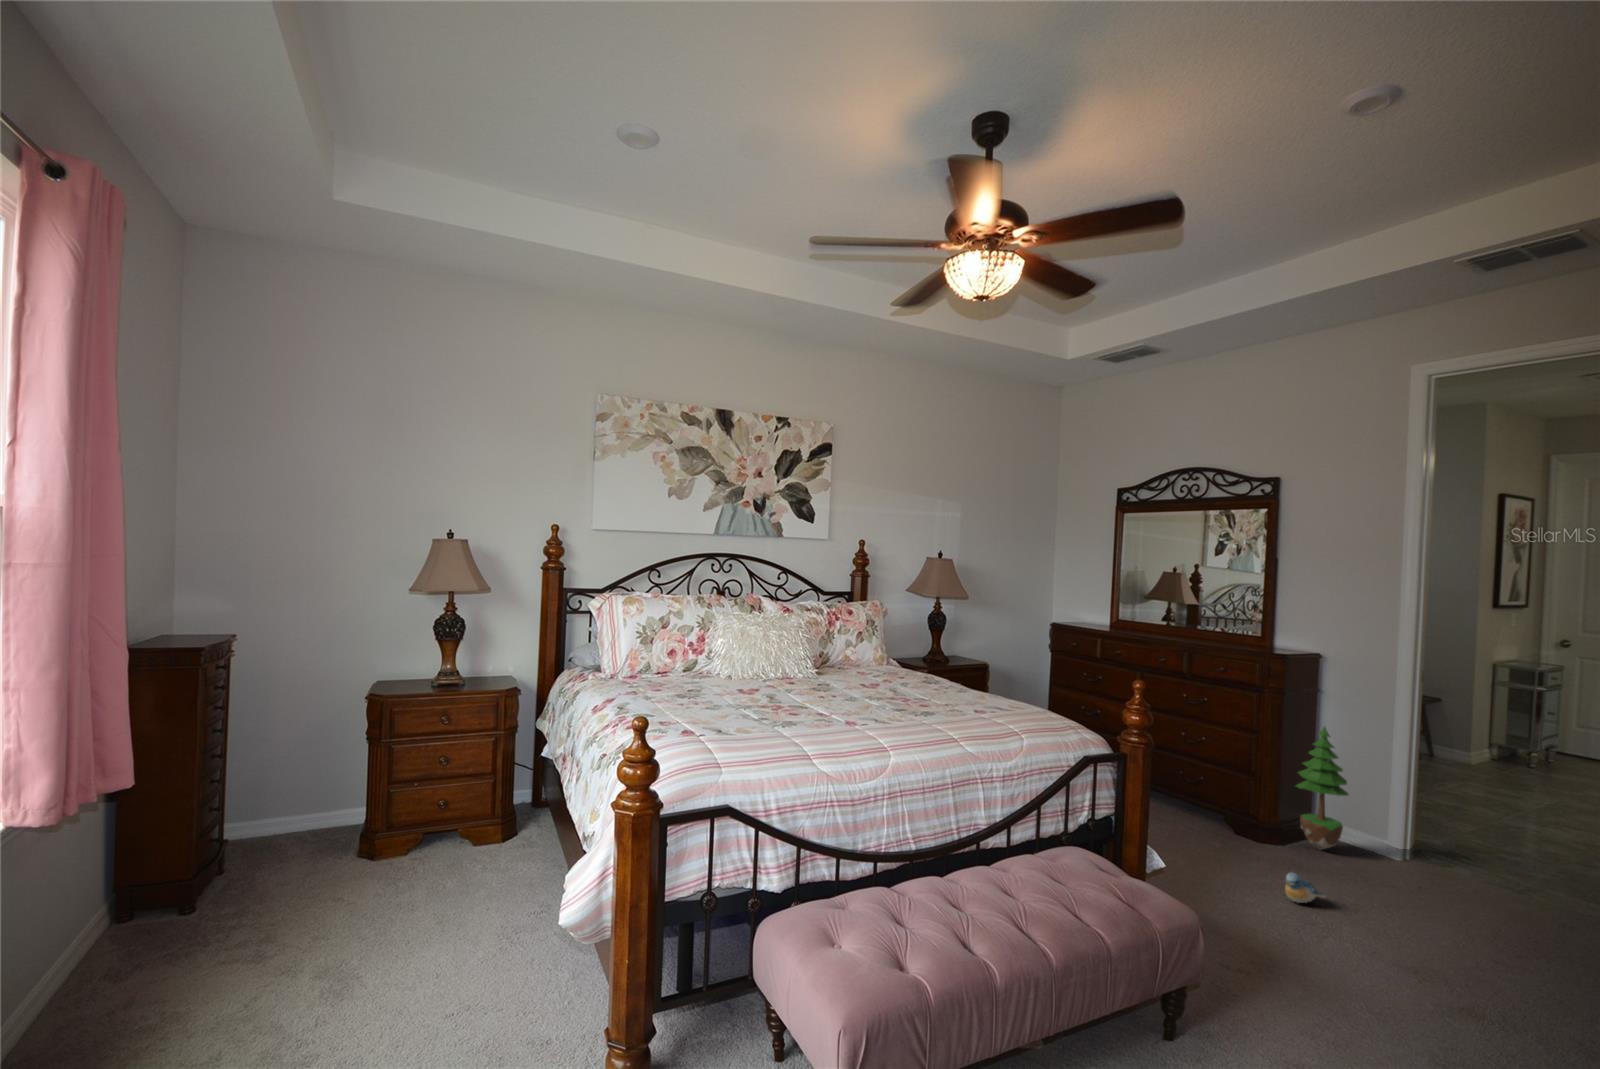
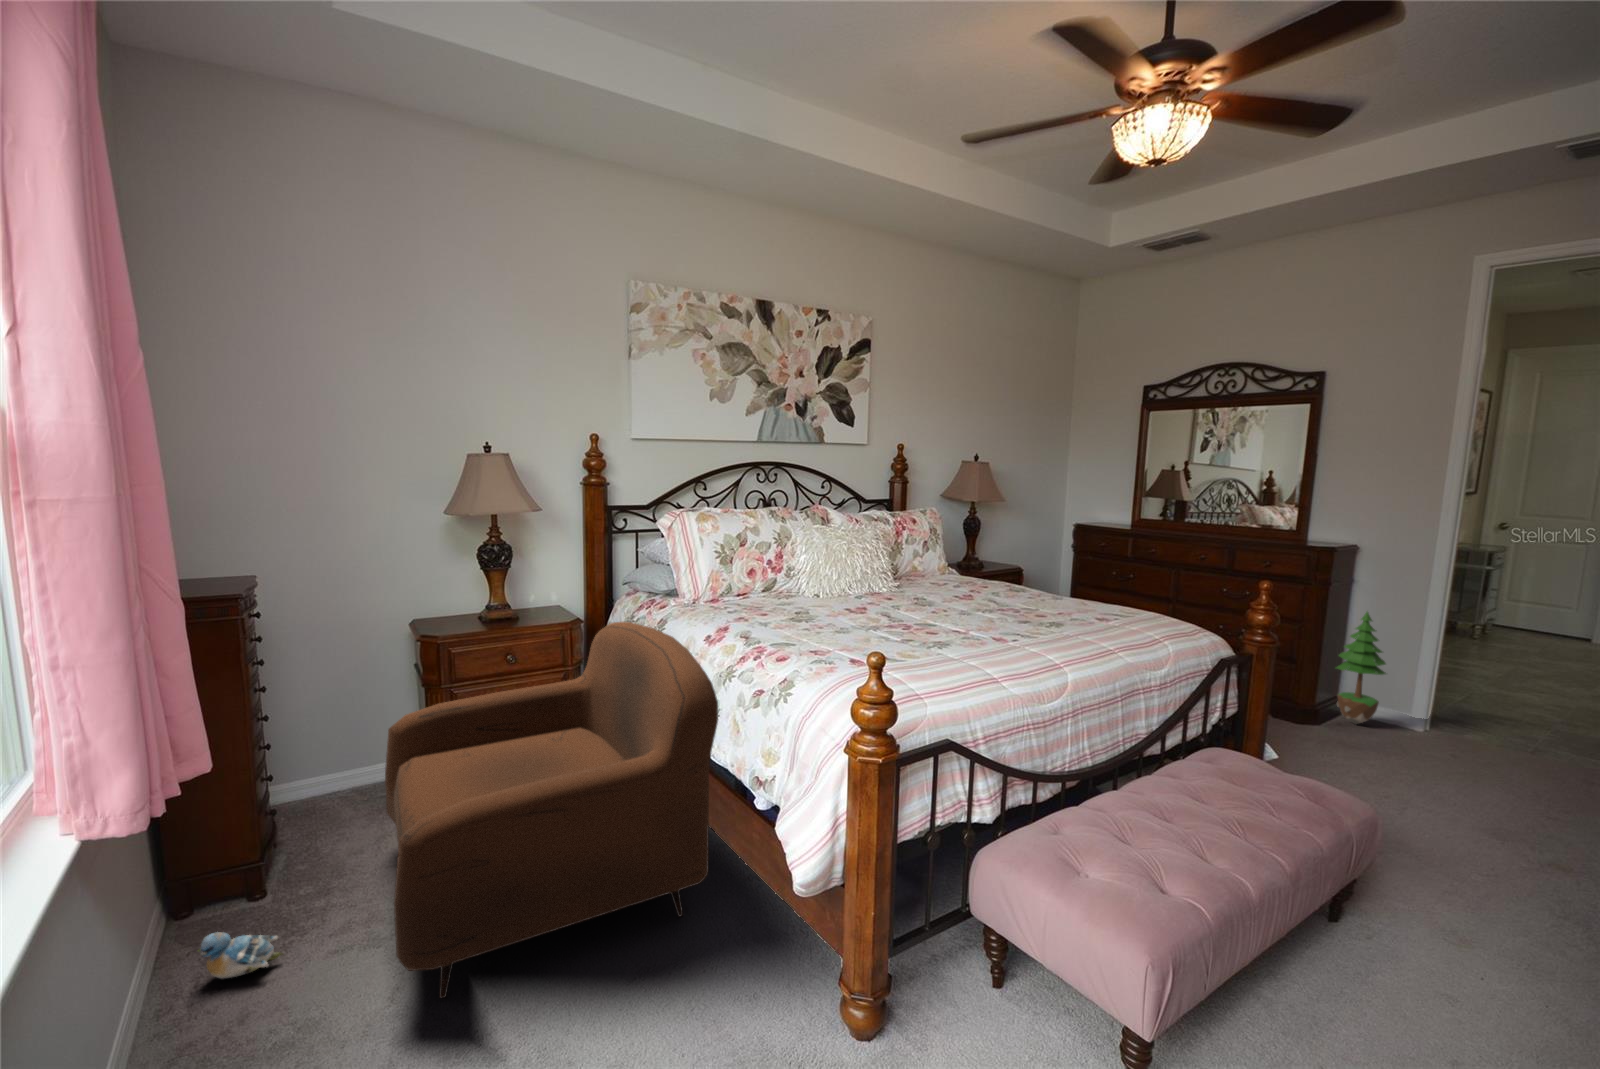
armchair: none [250,691,569,1005] -> present [385,622,718,998]
plush toy: present [1285,873,1326,903] -> present [198,932,283,978]

